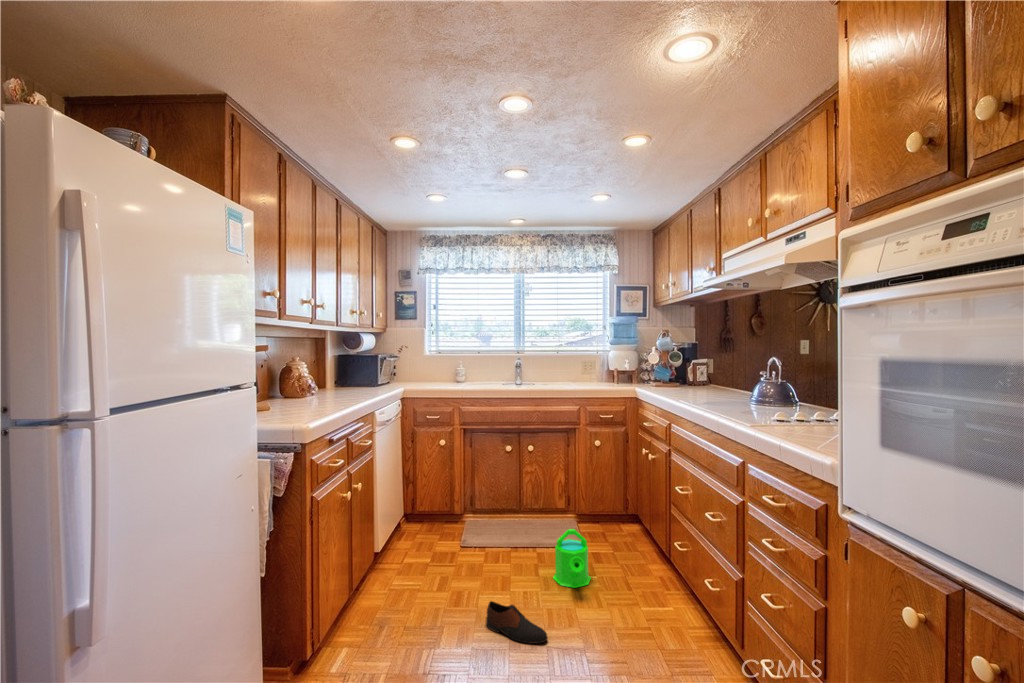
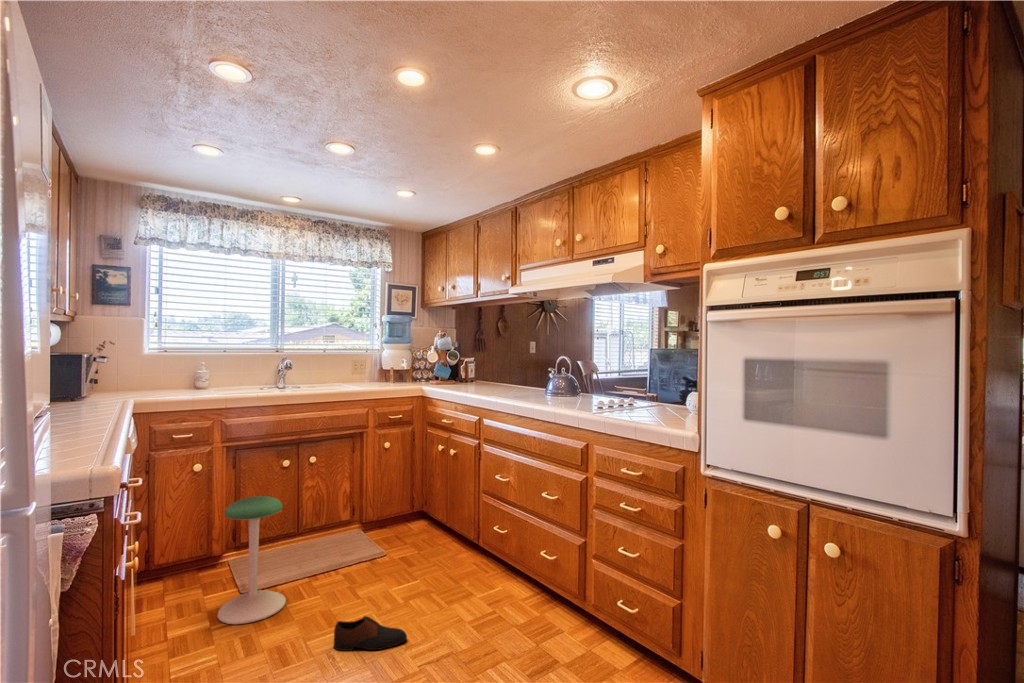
stool: none [430,474,481,578] -> present [218,496,286,624]
watering can: present [553,529,591,588] -> none [374,531,416,591]

